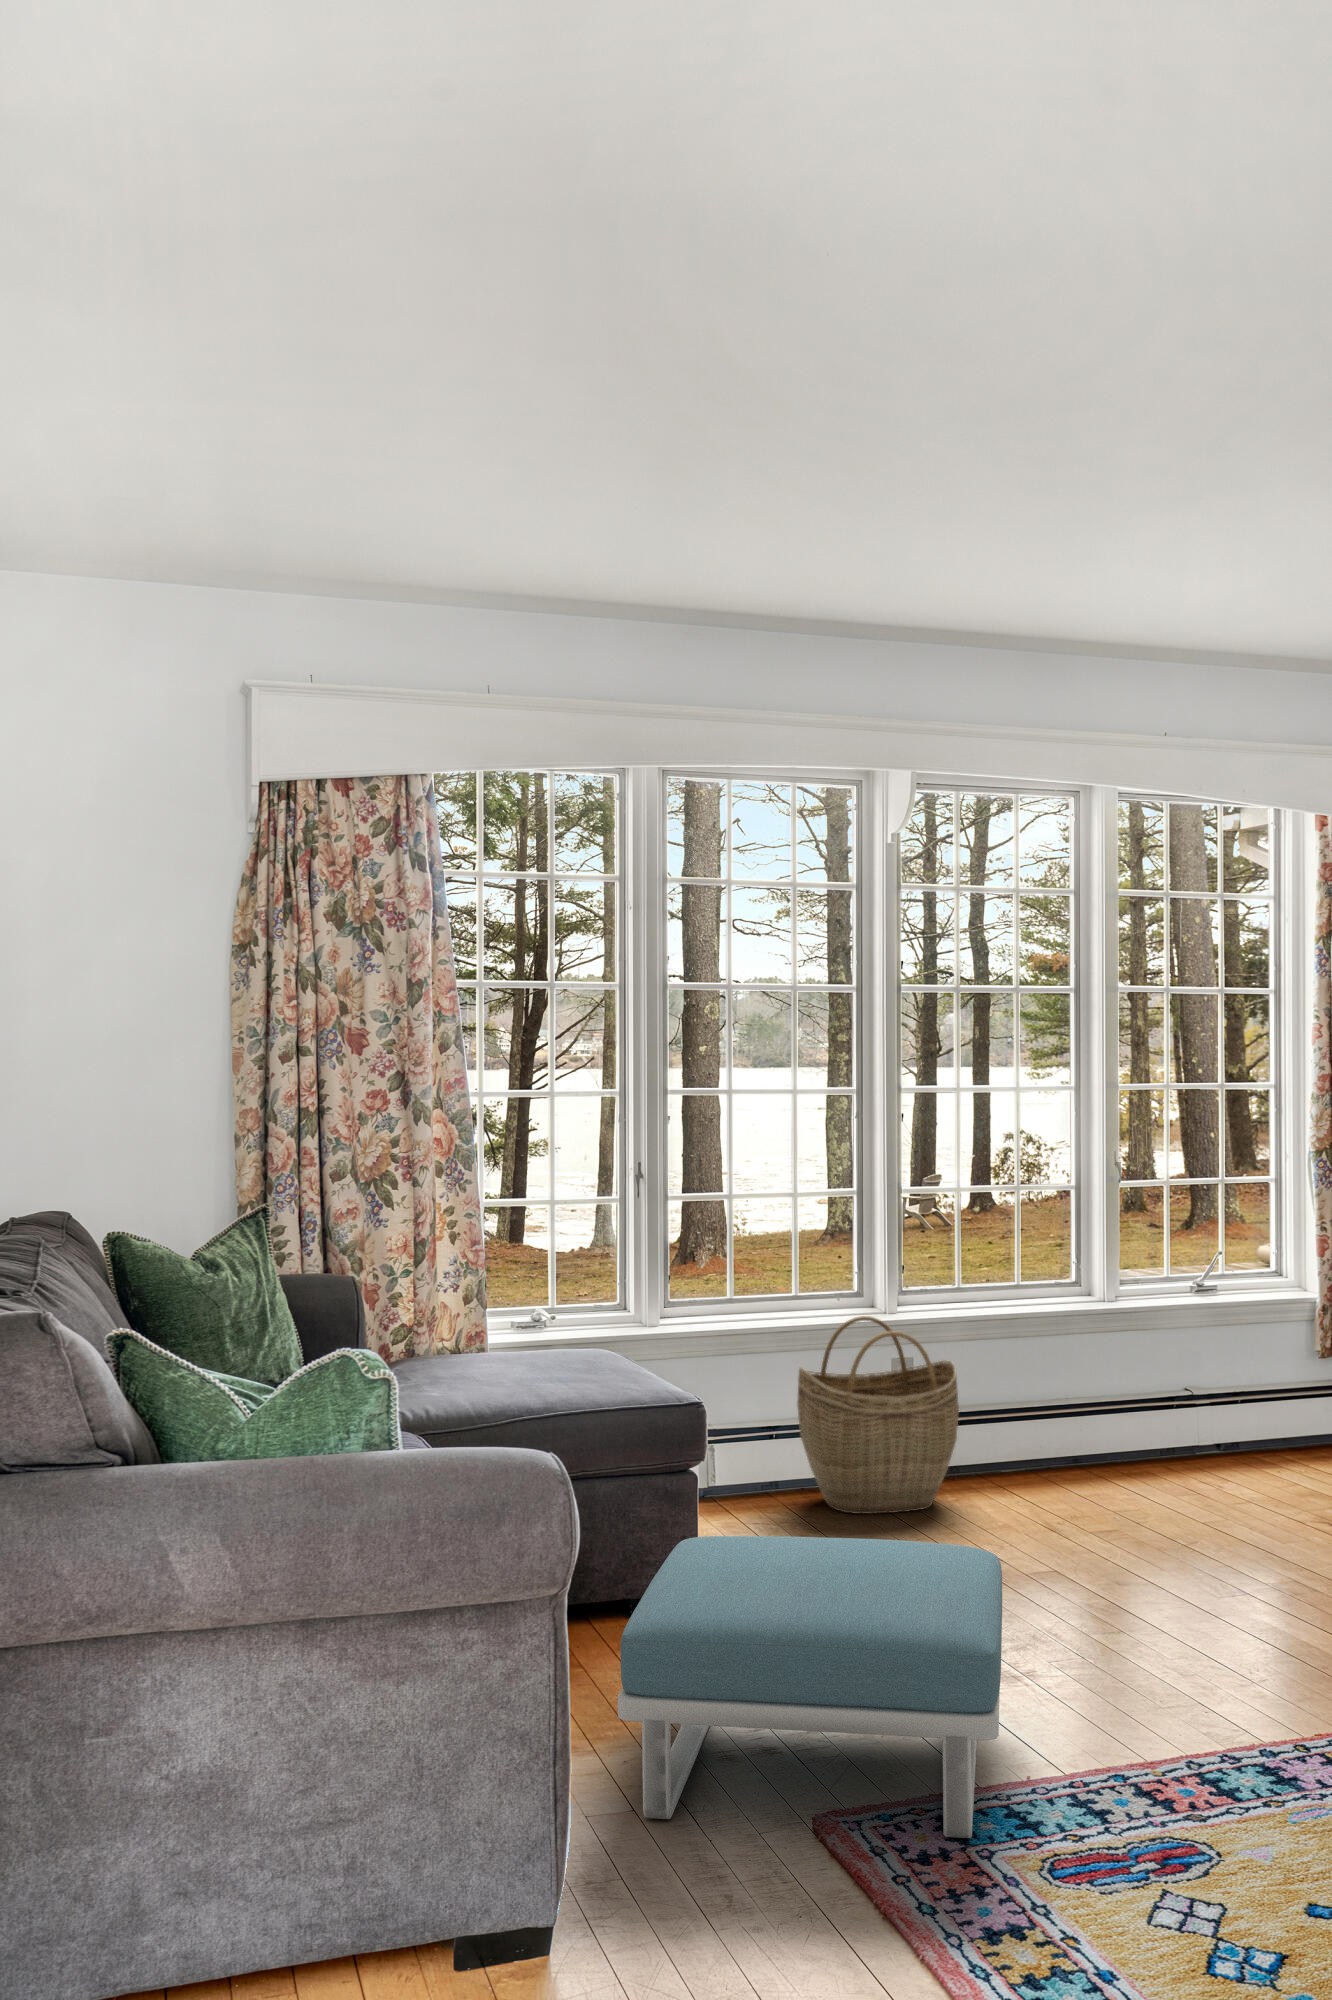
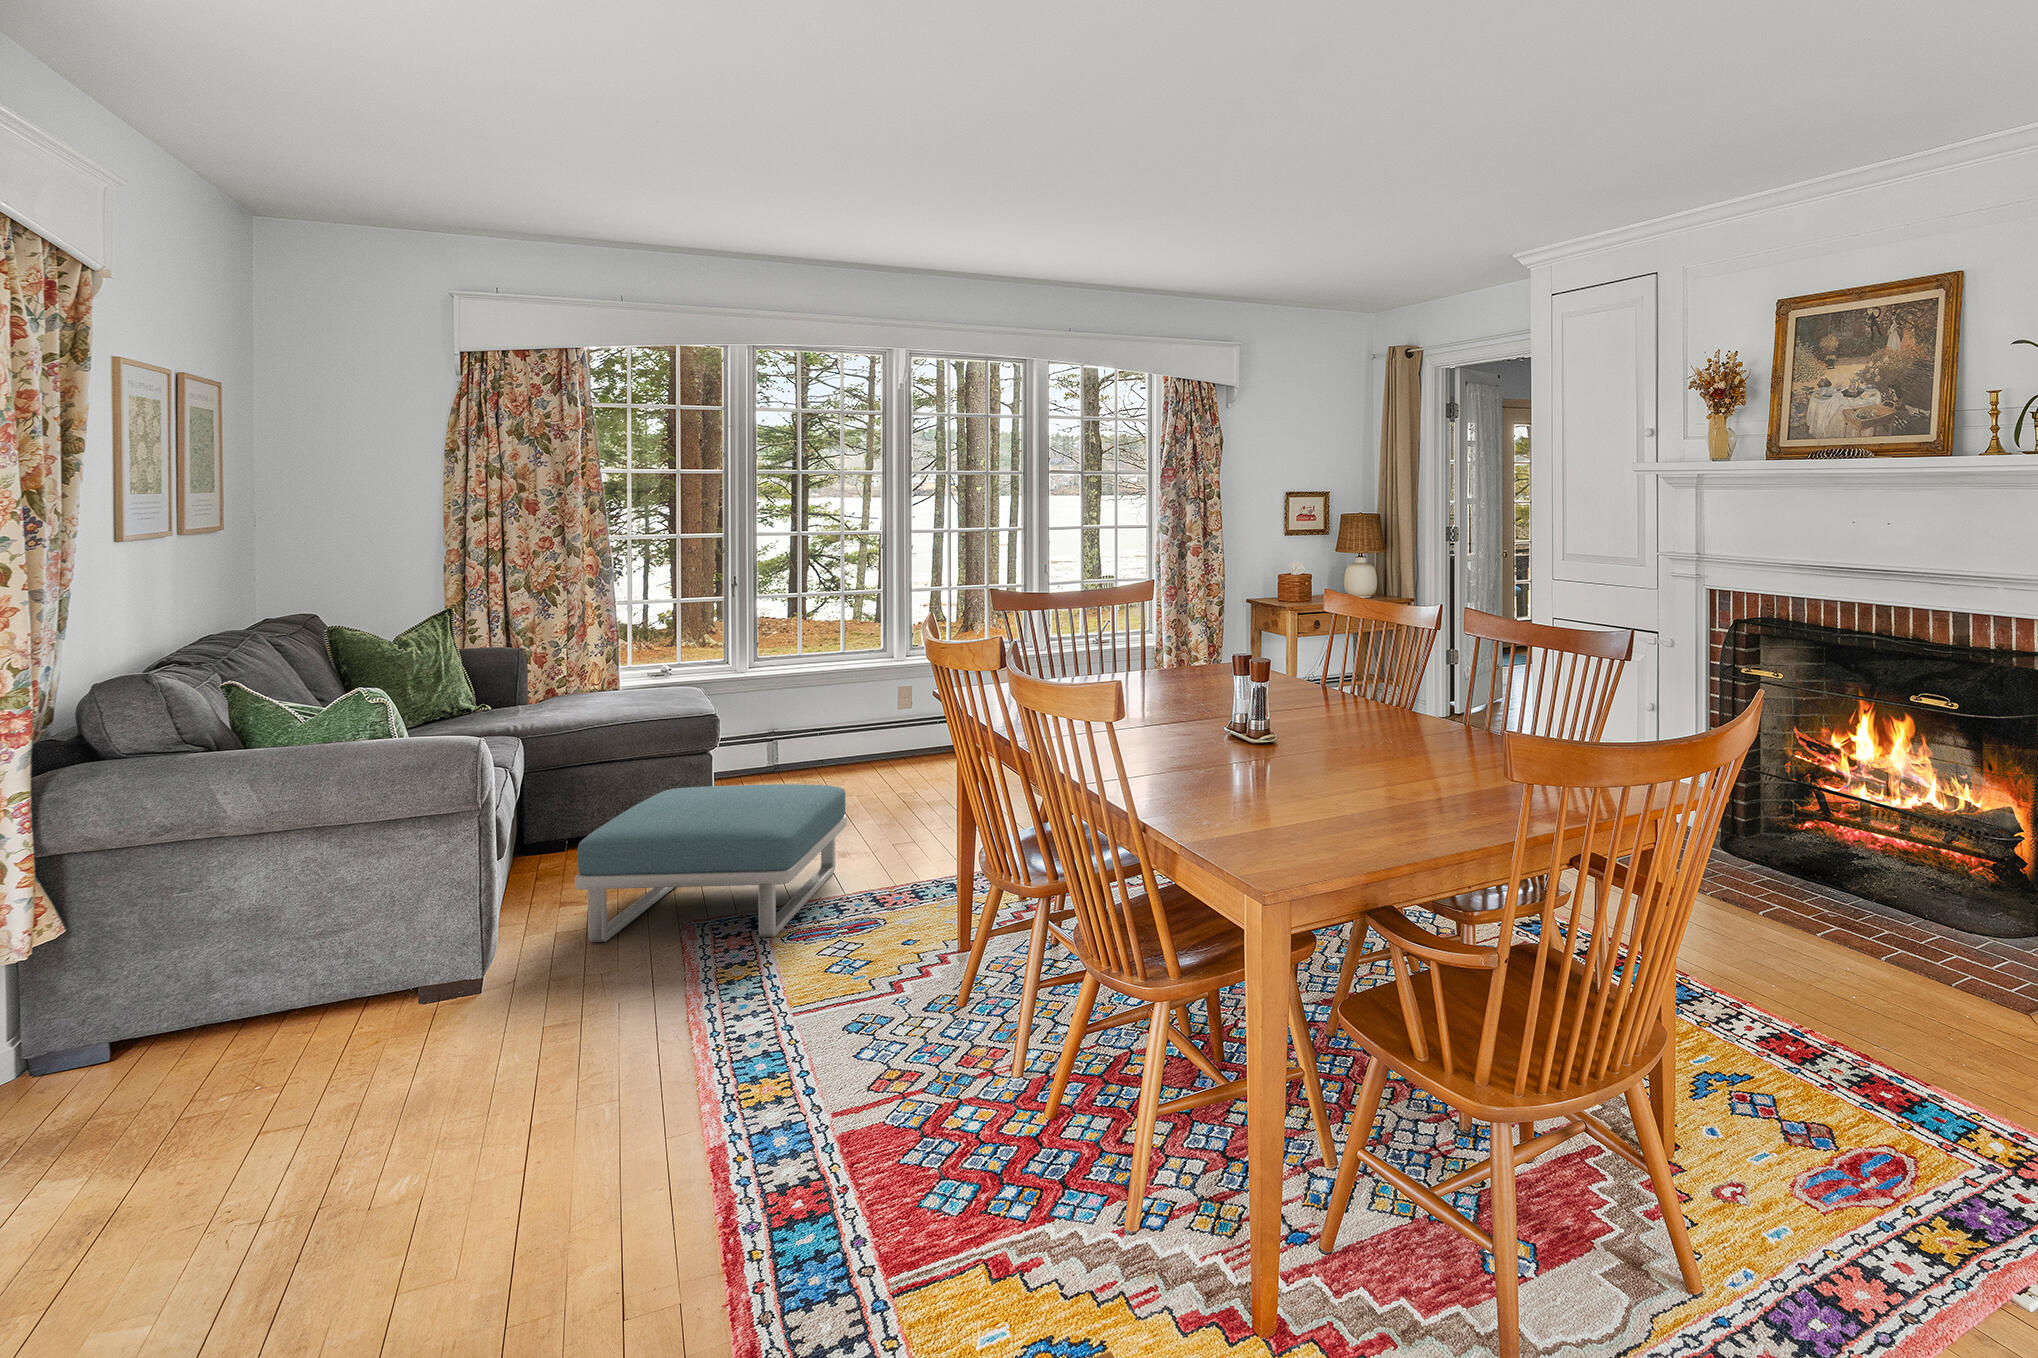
woven basket: present [797,1316,959,1514] -> none [820,665,916,776]

